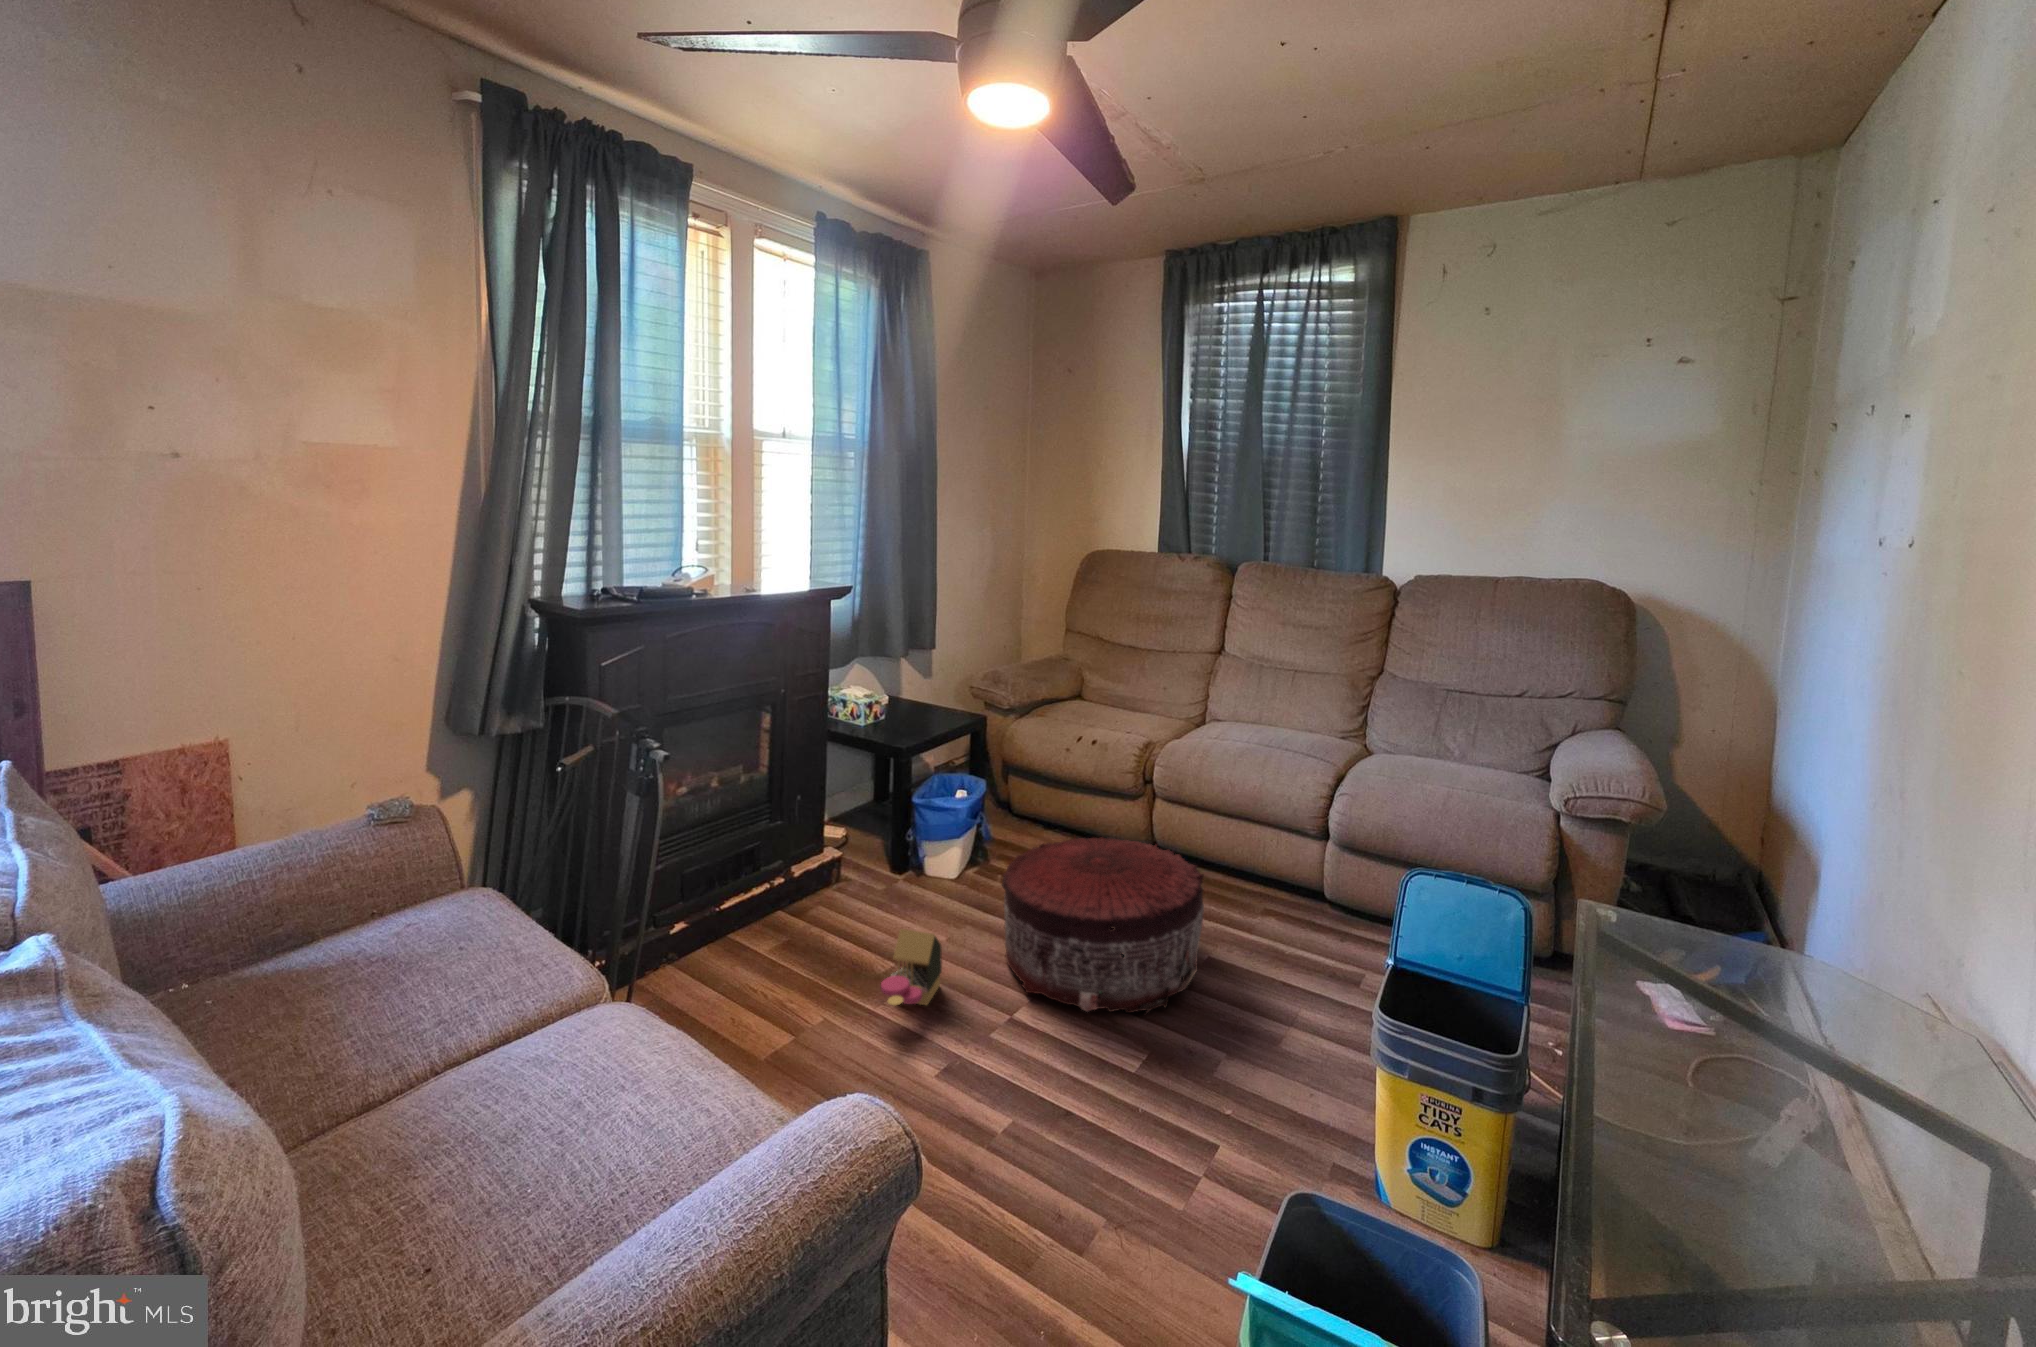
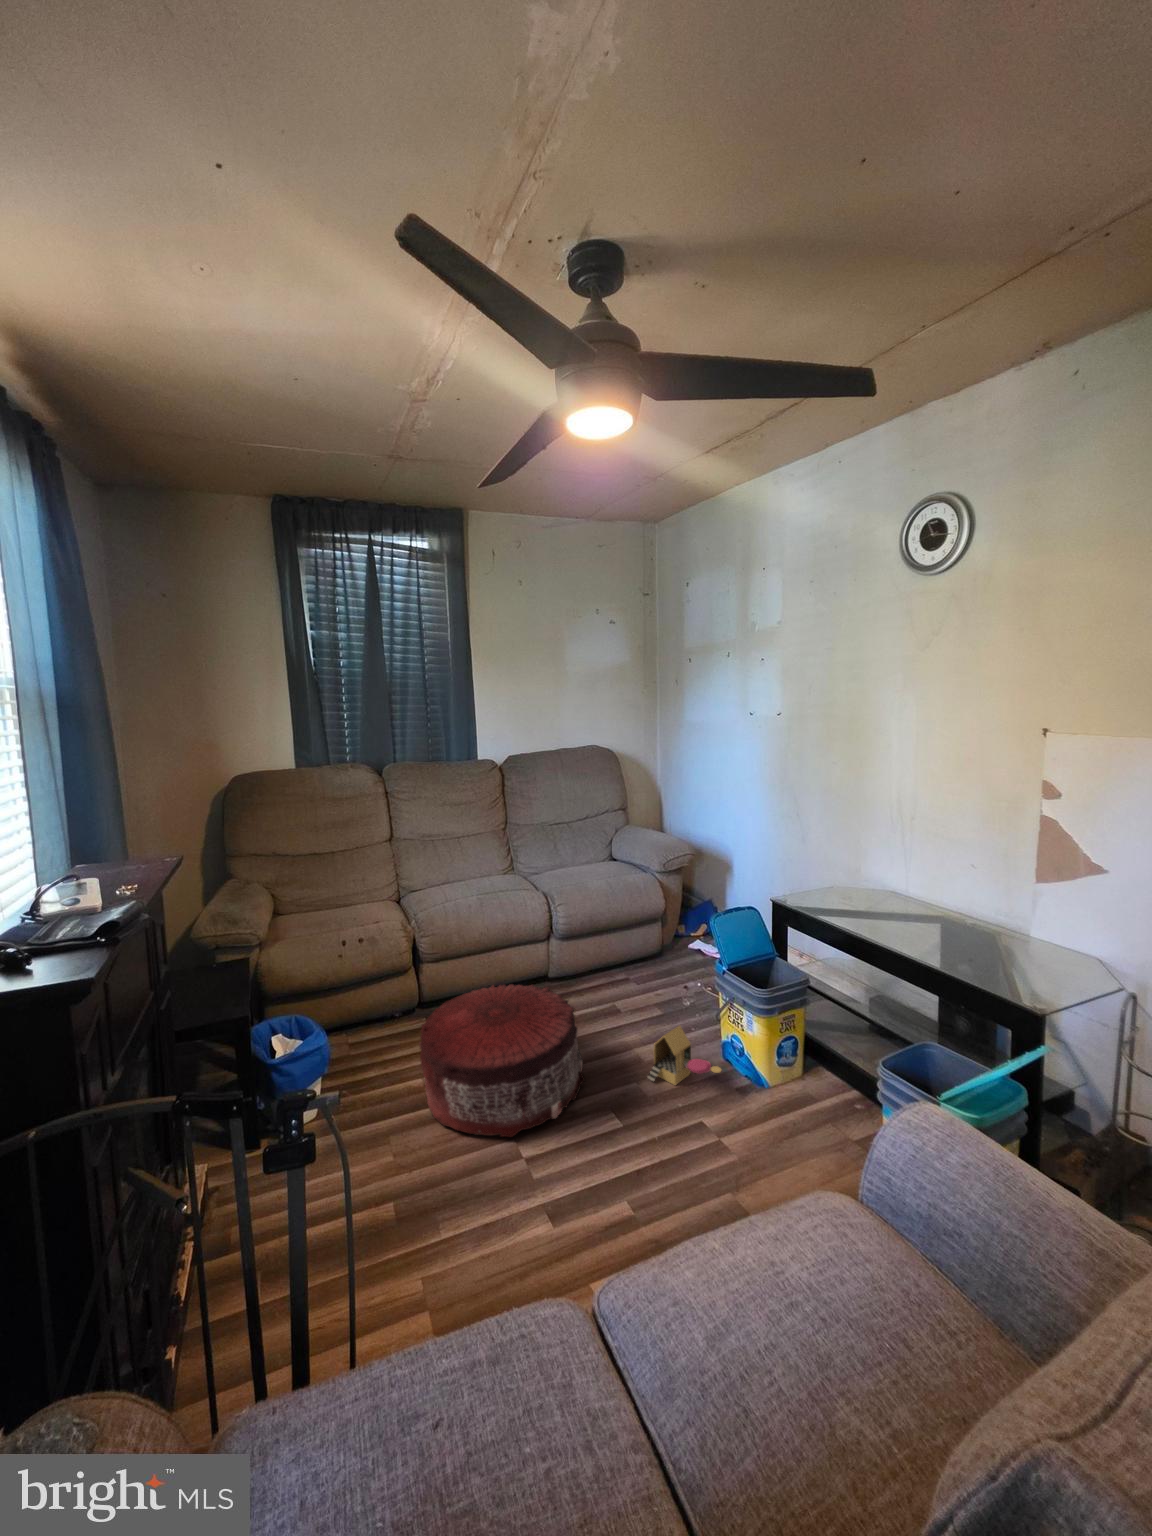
toy house: present [881,929,942,1006] -> present [648,1026,721,1085]

